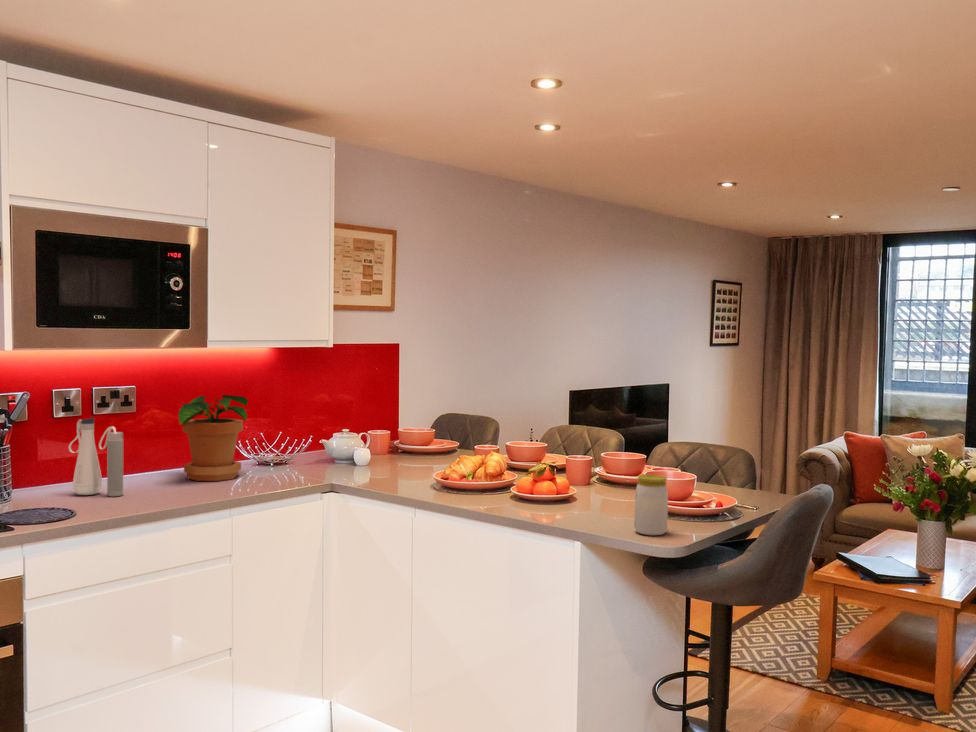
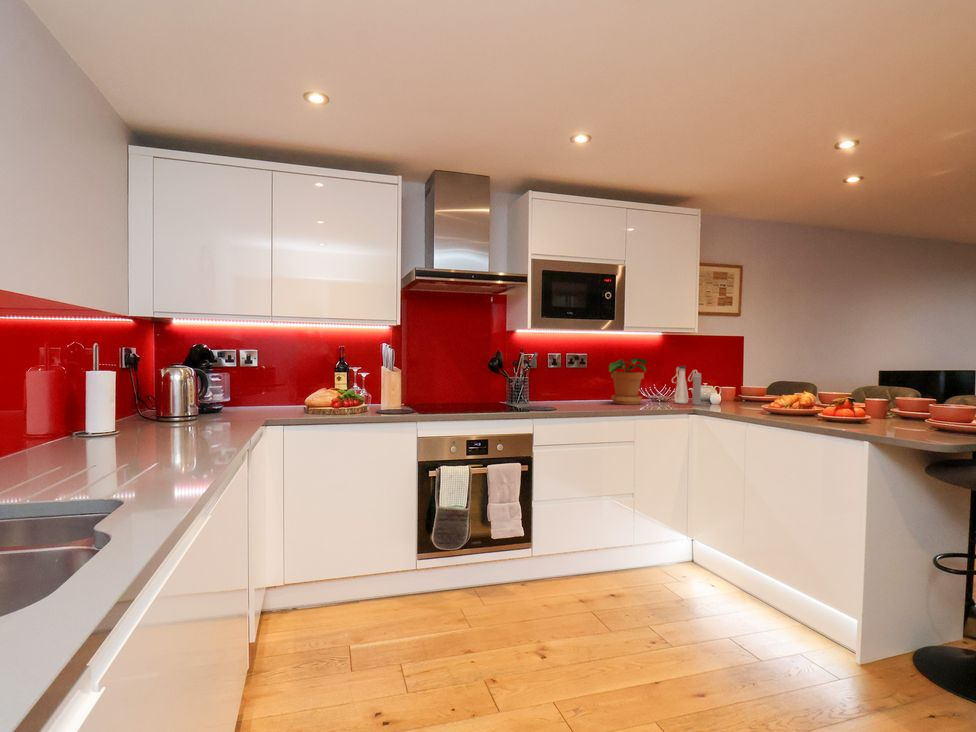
water bottle: present [69,418,123,496] -> present [672,366,701,405]
jar: present [634,474,668,535] -> none [914,398,944,439]

